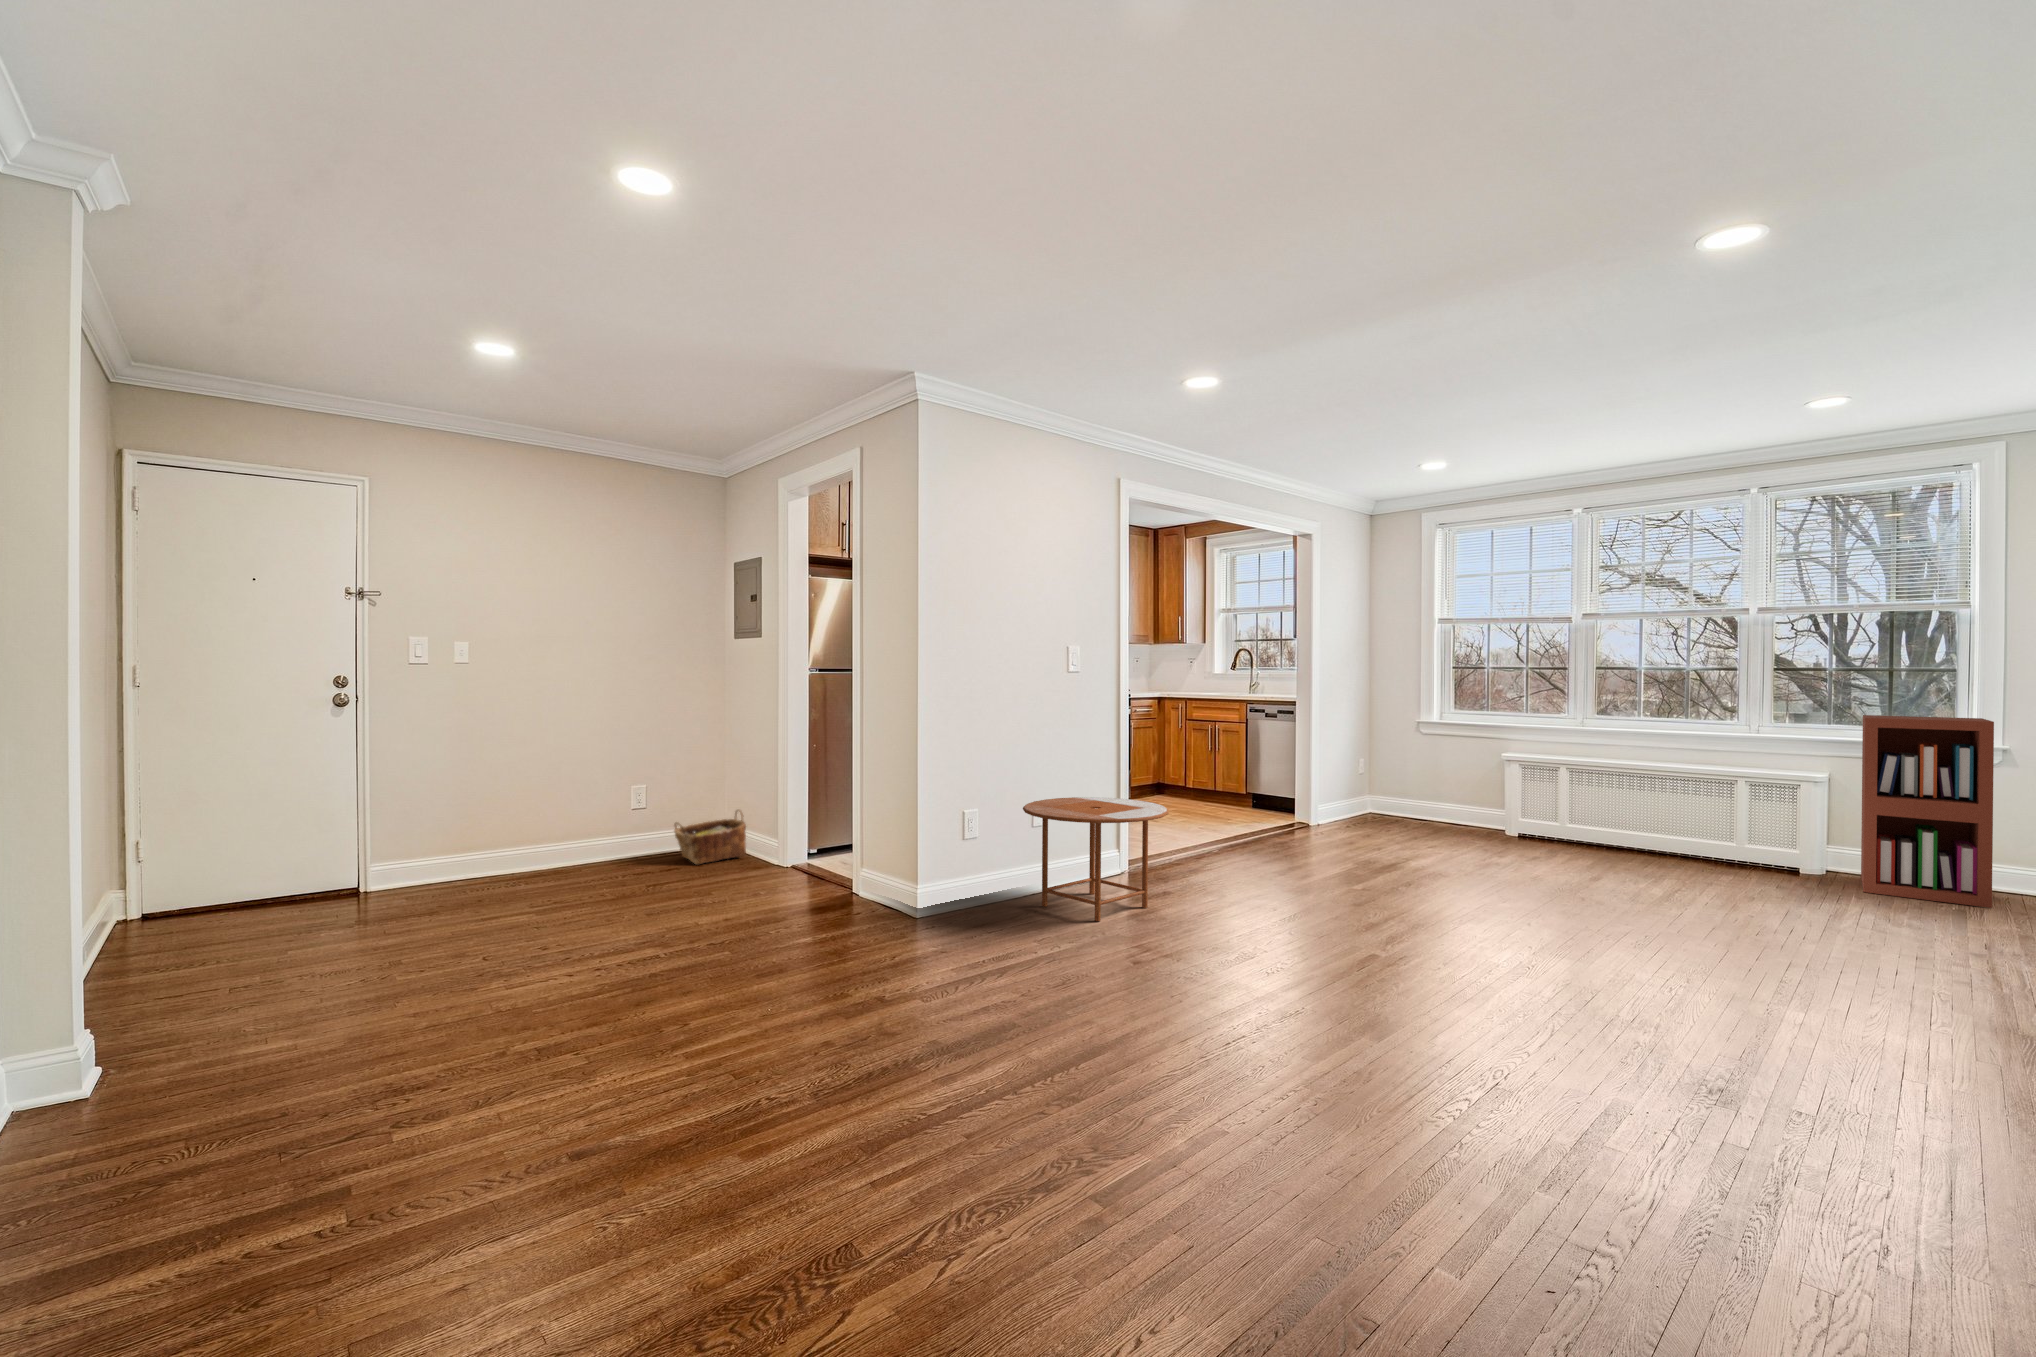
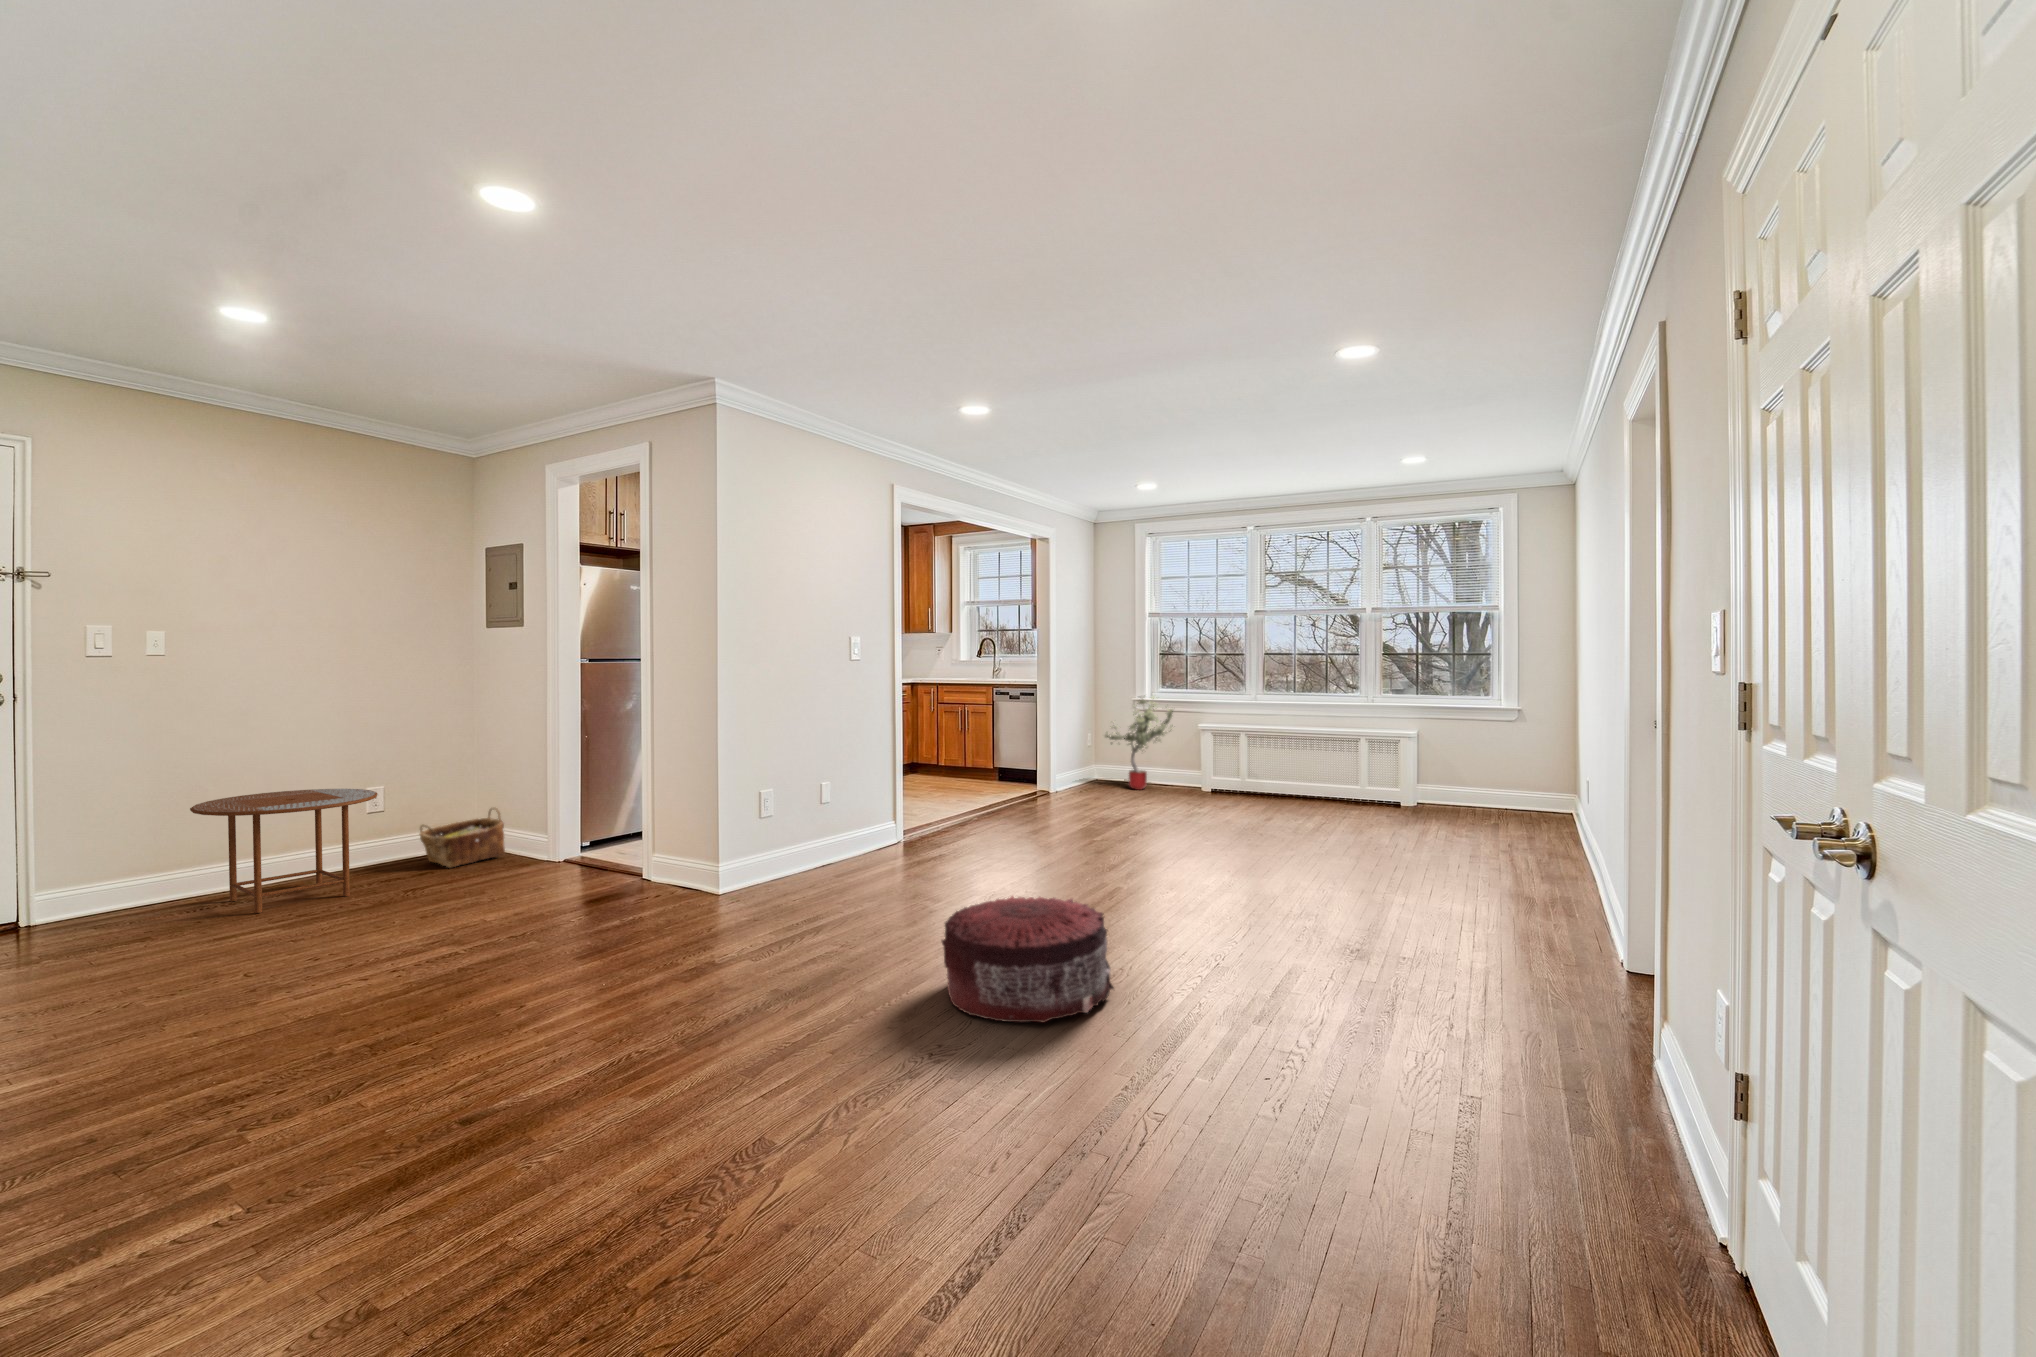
bookshelf: present [1861,715,1994,908] -> none [1437,688,1511,822]
potted tree: none [1376,716,1469,828] -> present [1104,695,1173,790]
side table: present [1023,797,1168,921] -> present [190,789,377,913]
pouf: none [1121,956,1345,1136] -> present [942,896,1114,1022]

